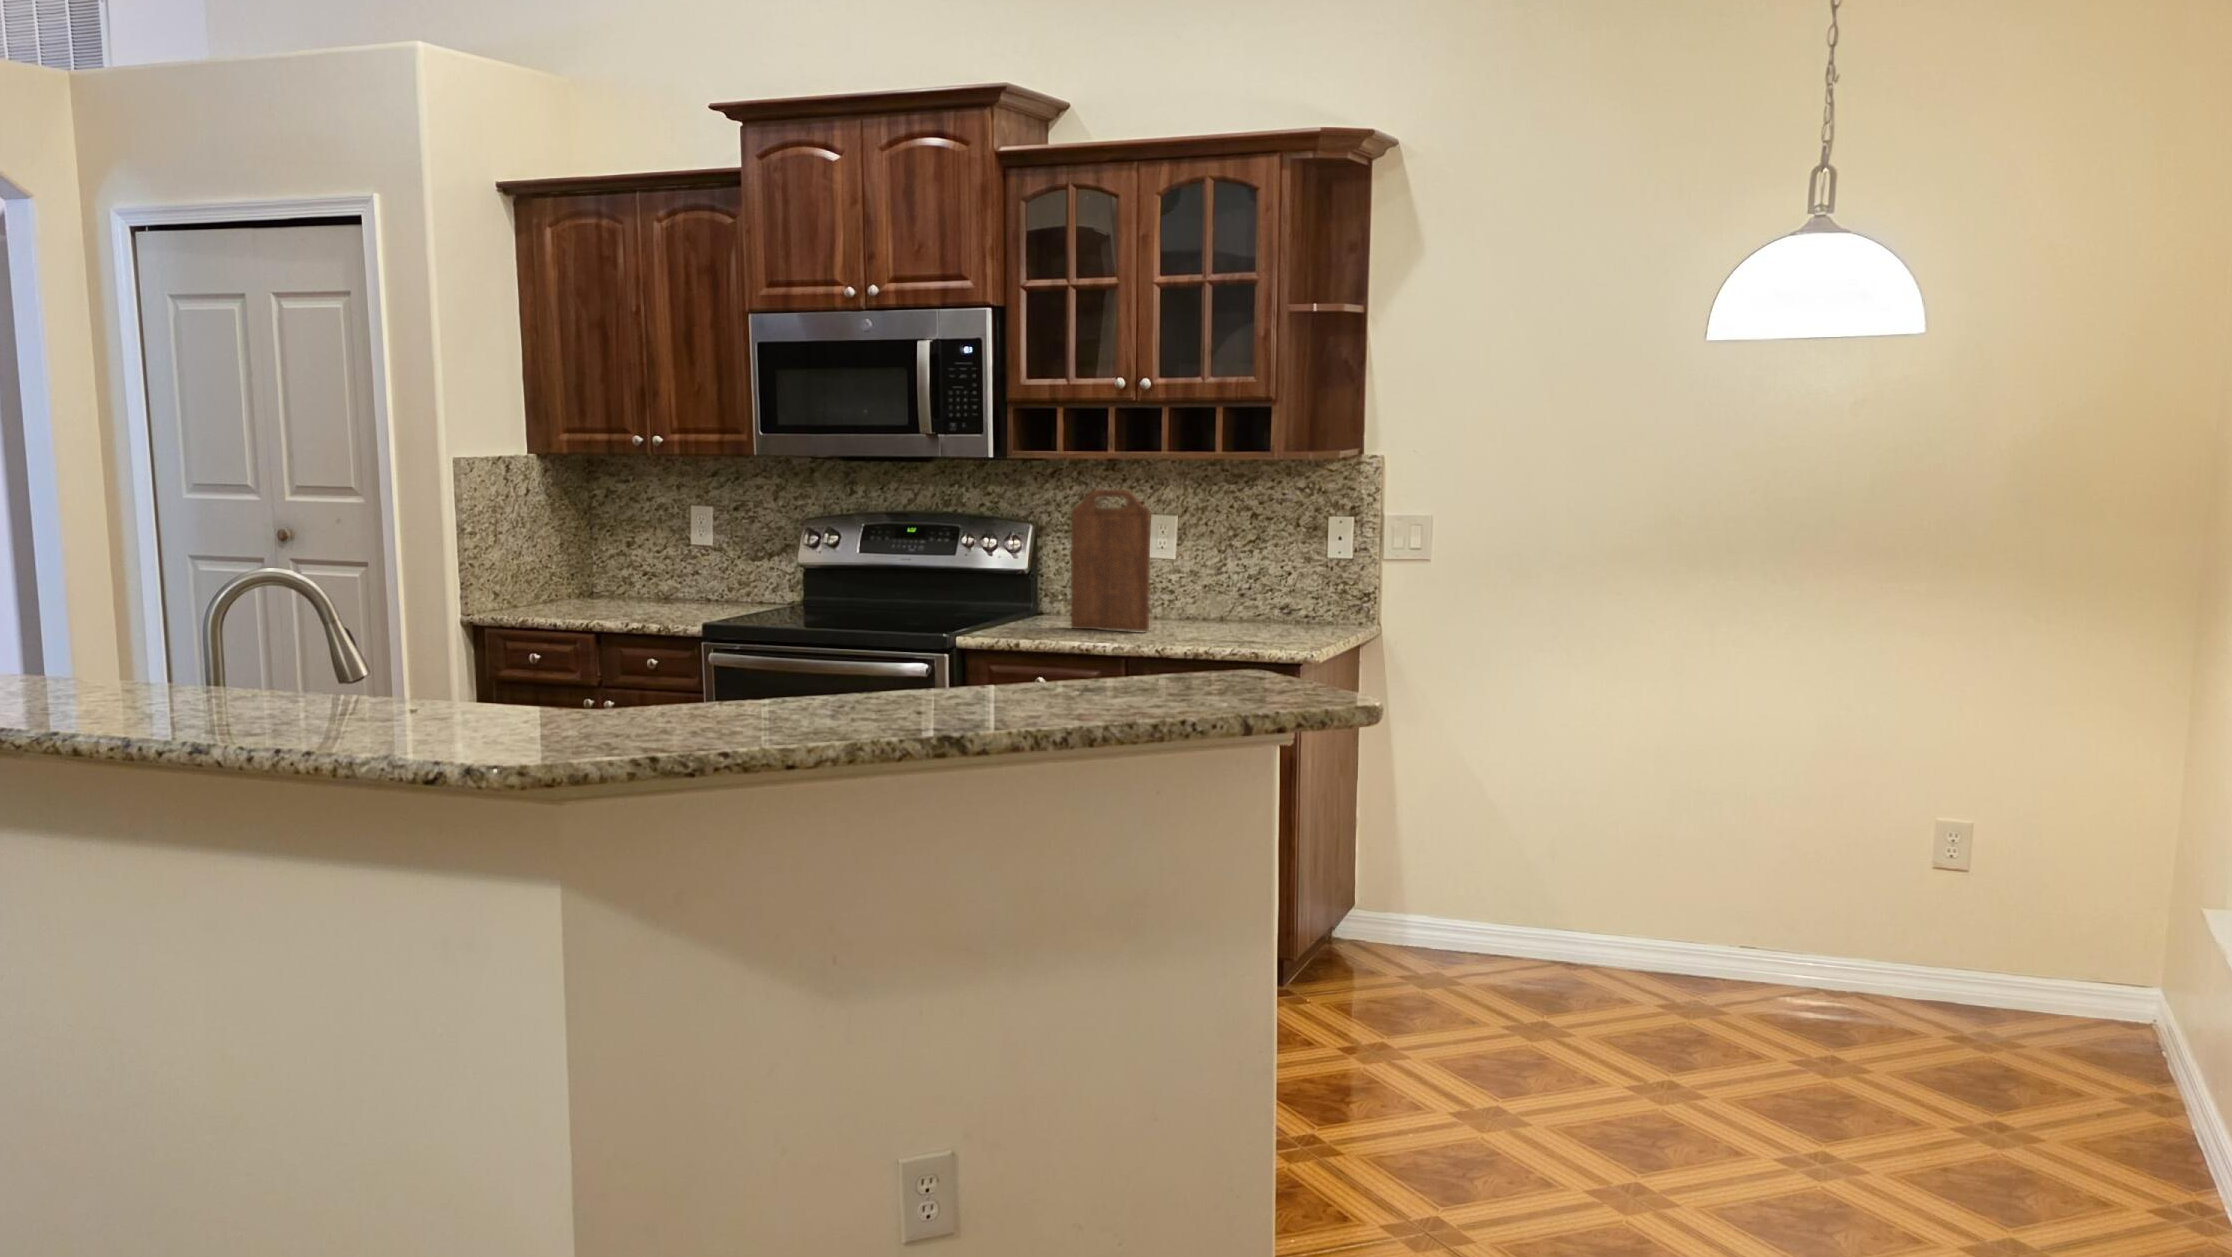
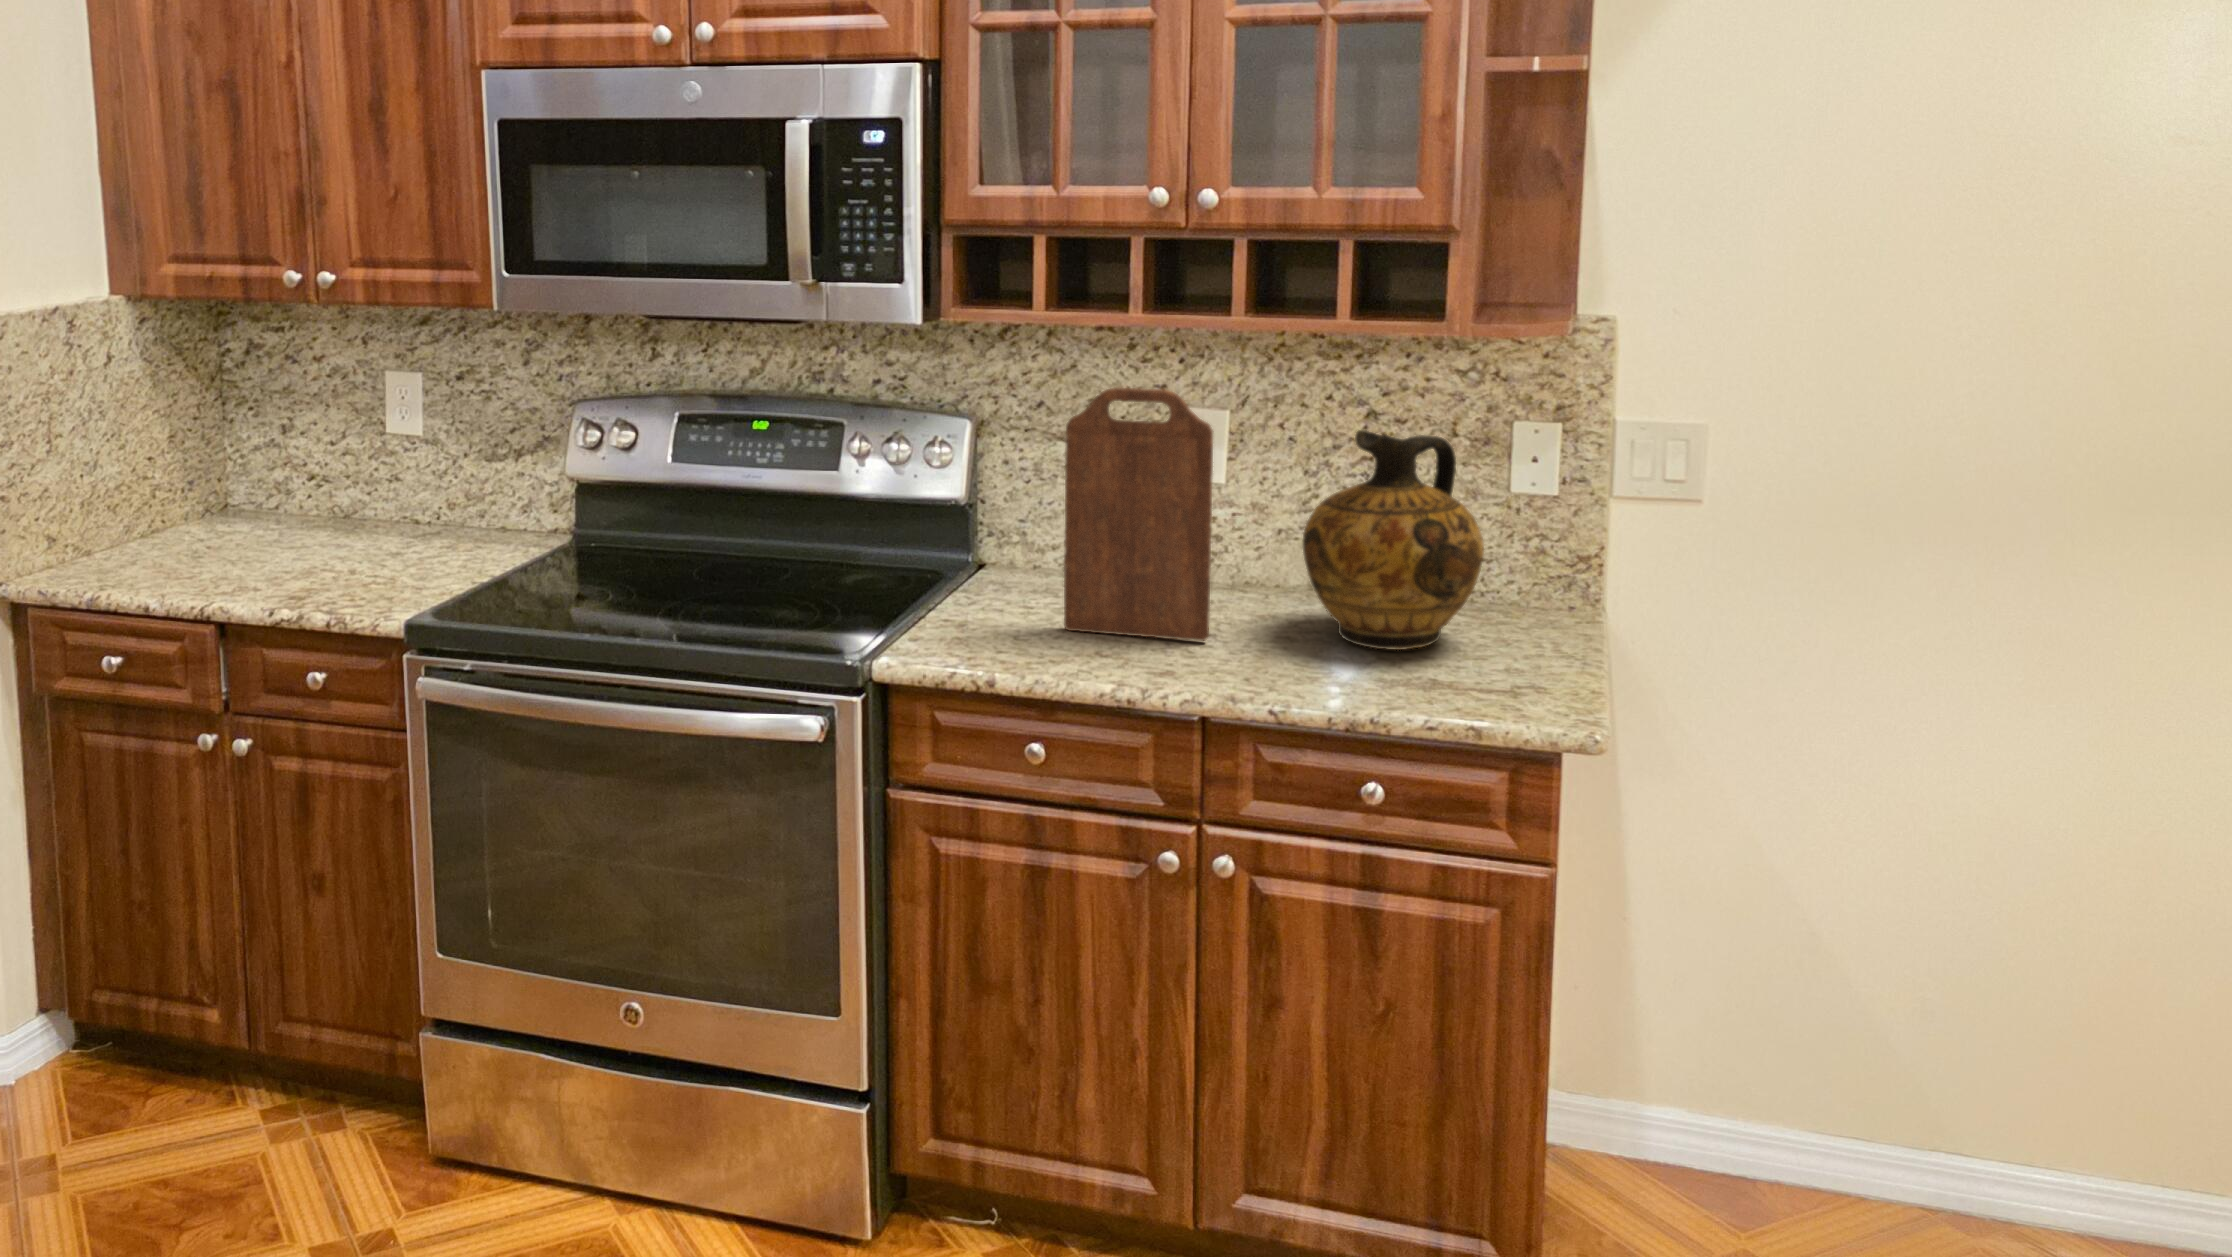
ceramic jug: none [1202,512,1300,634] -> present [1303,430,1484,650]

